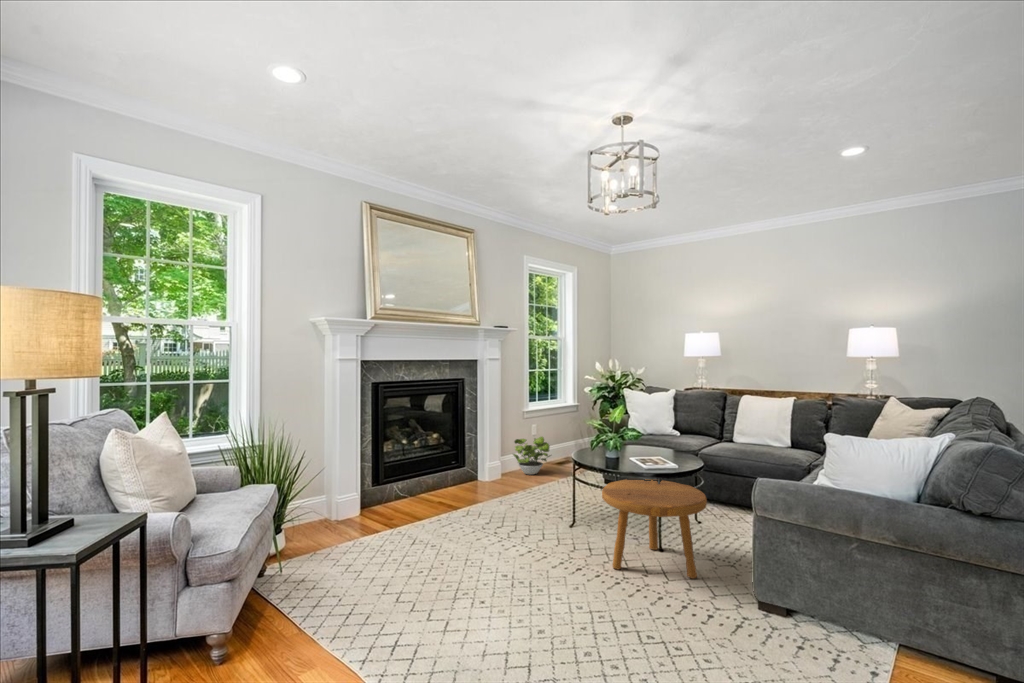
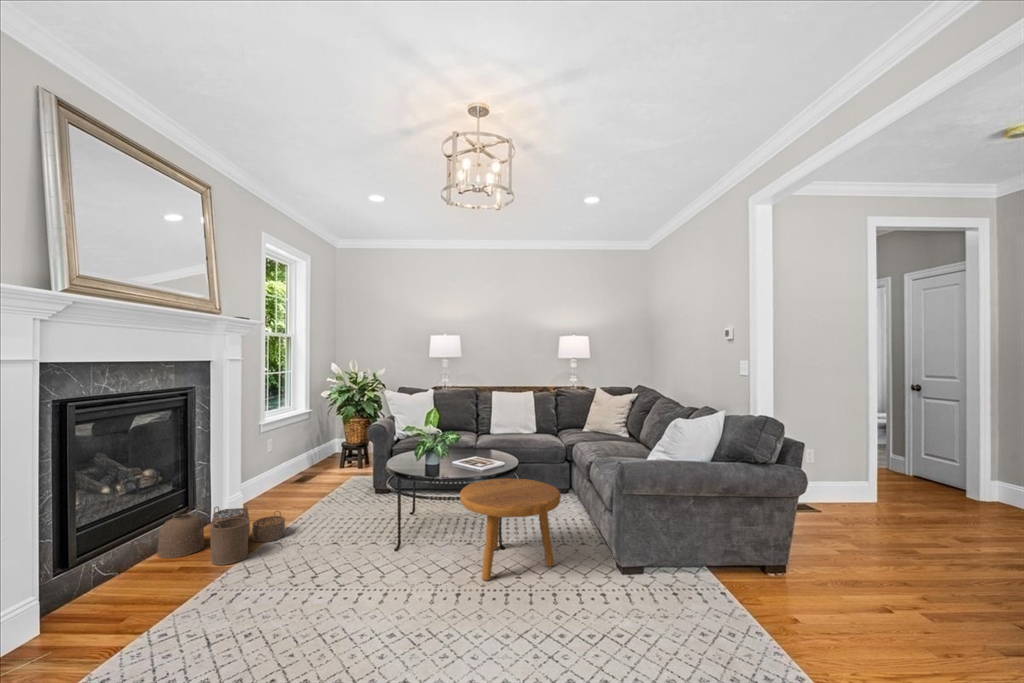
potted plant: present [513,437,551,475] -> none [251,452,307,502]
woven basket: none [435,465,512,506] -> present [157,507,285,565]

